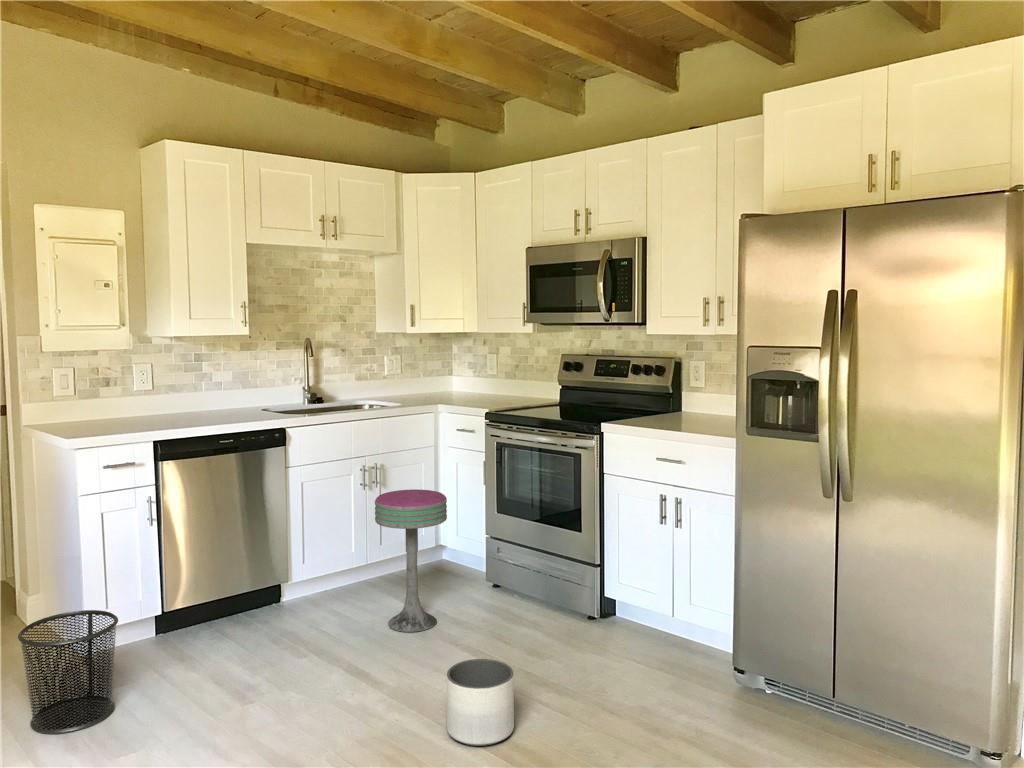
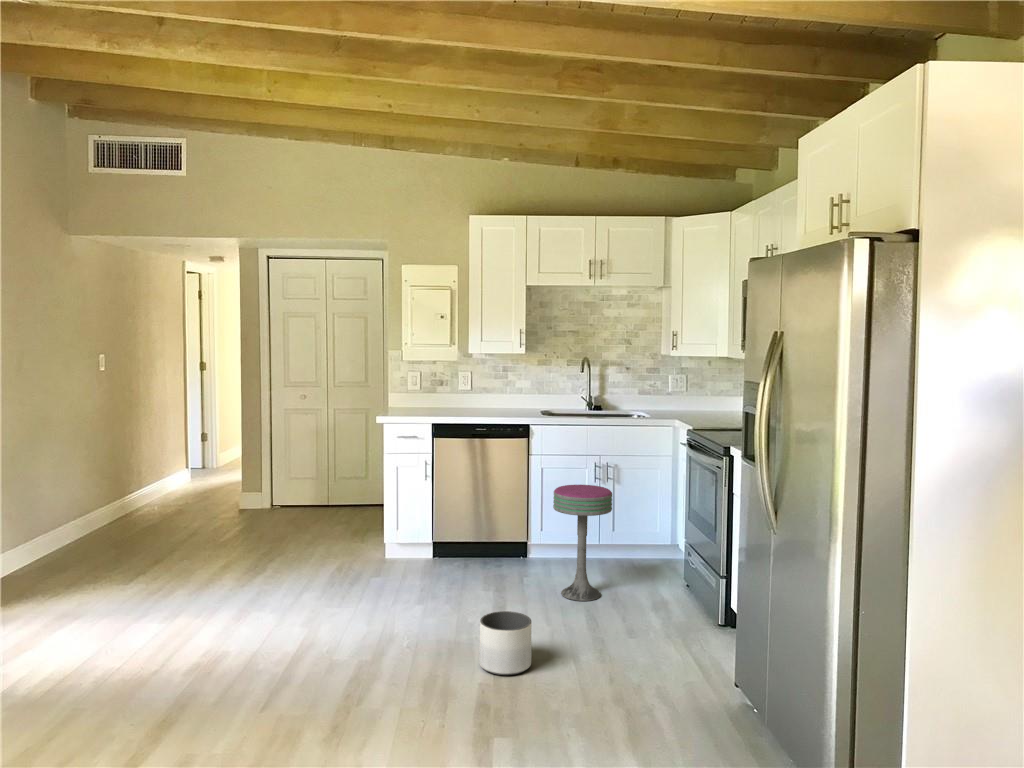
waste bin: present [18,610,118,734] -> none [317,521,371,589]

